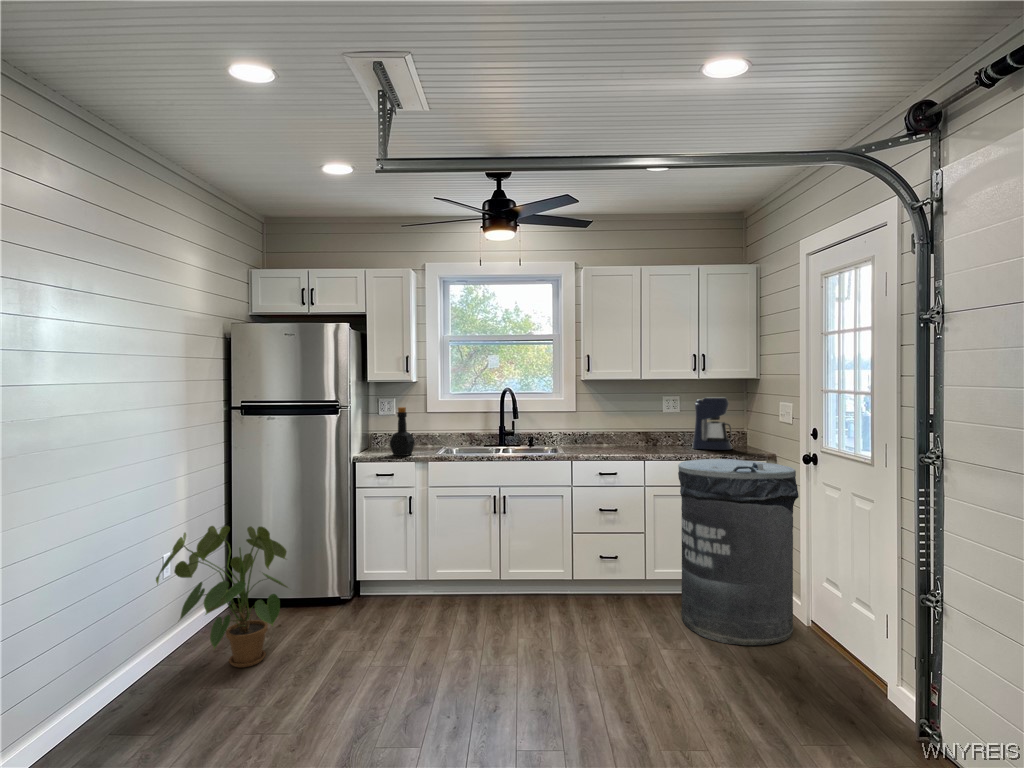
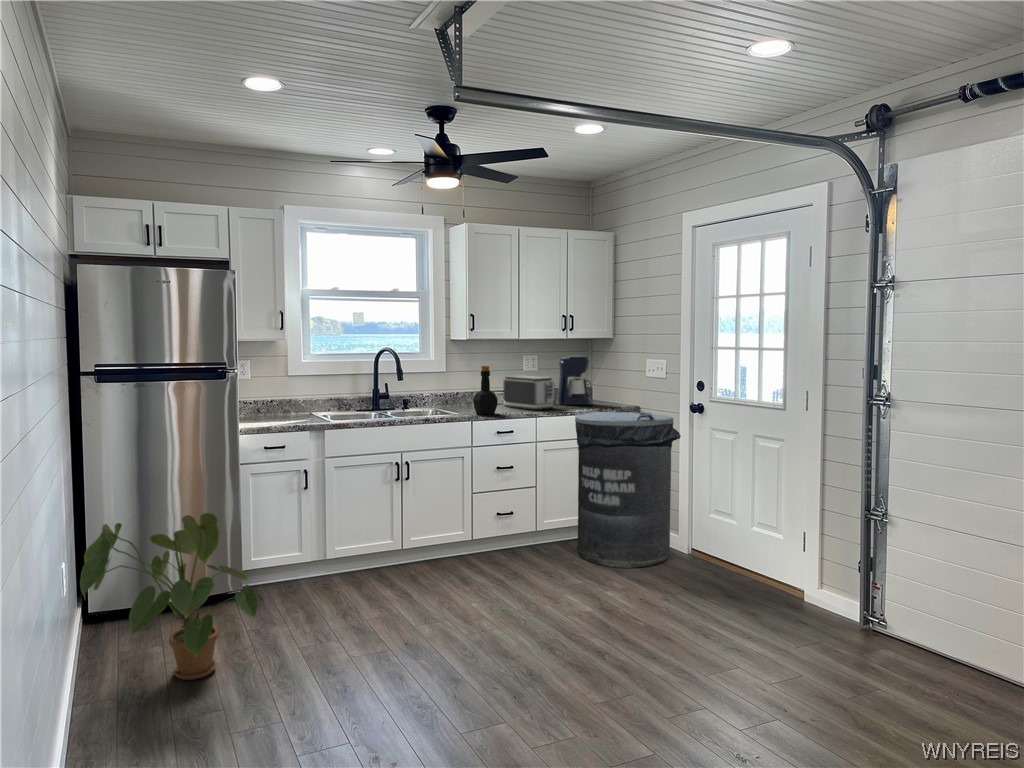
bottle: present [390,407,415,456] -> present [473,366,498,415]
toaster: none [630,417,678,453] -> present [503,376,555,410]

